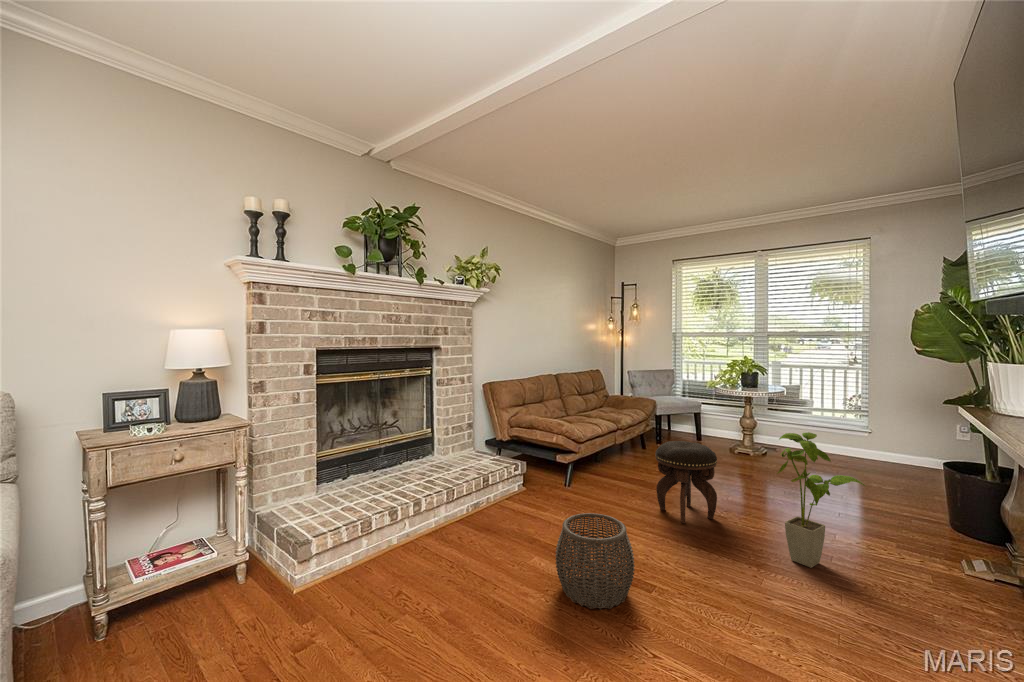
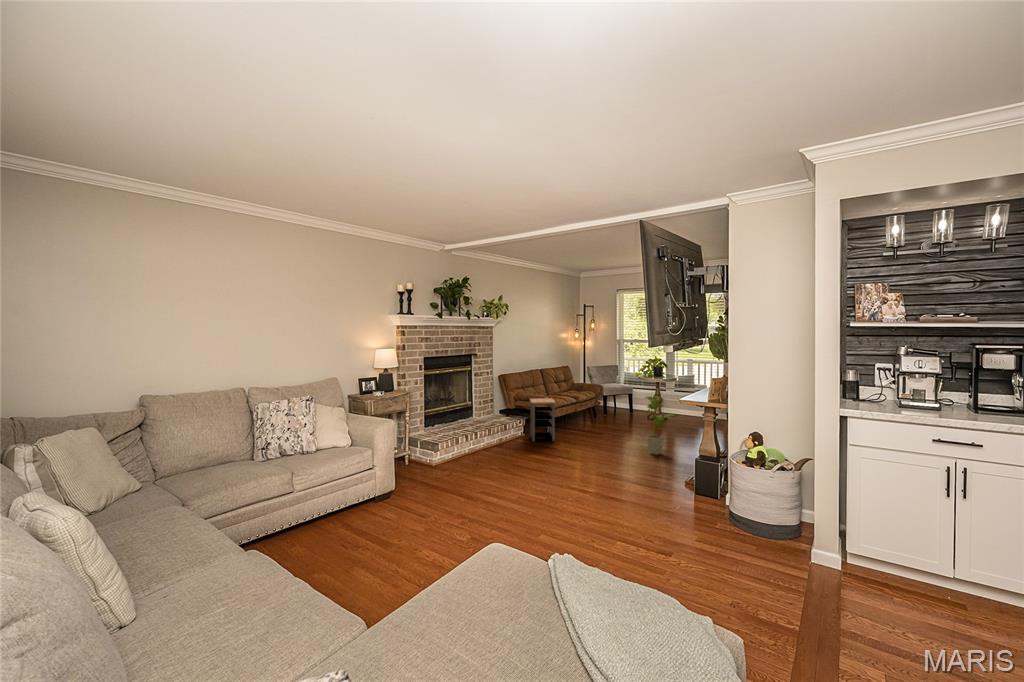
side table: none [532,426,579,510] -> present [530,398,556,441]
footstool: present [655,441,717,523] -> none [595,405,625,444]
woven basket: present [555,513,635,610] -> none [546,432,579,466]

